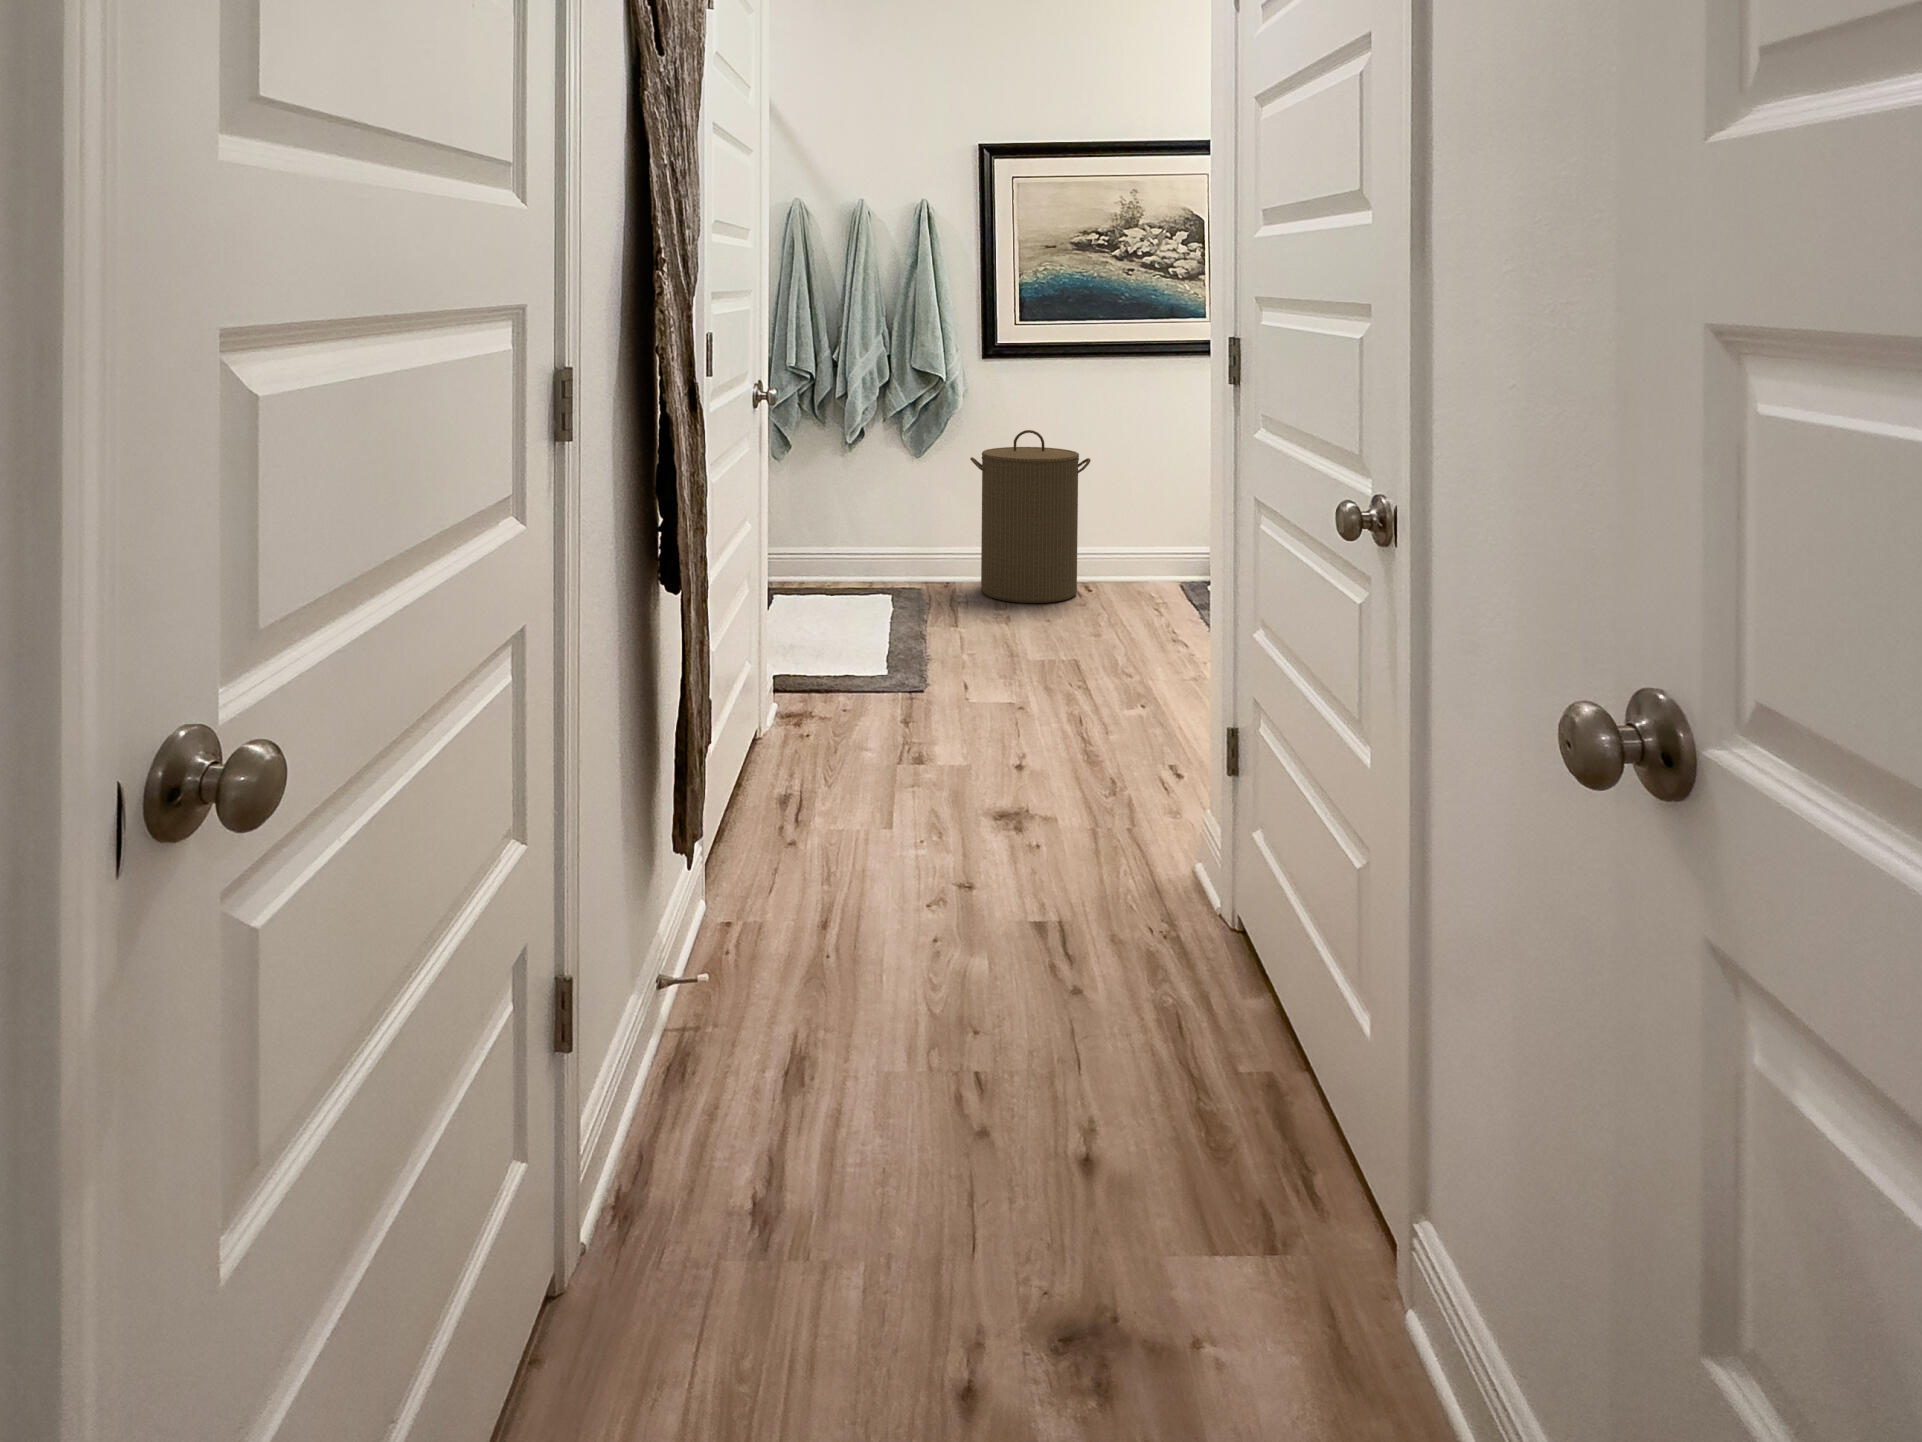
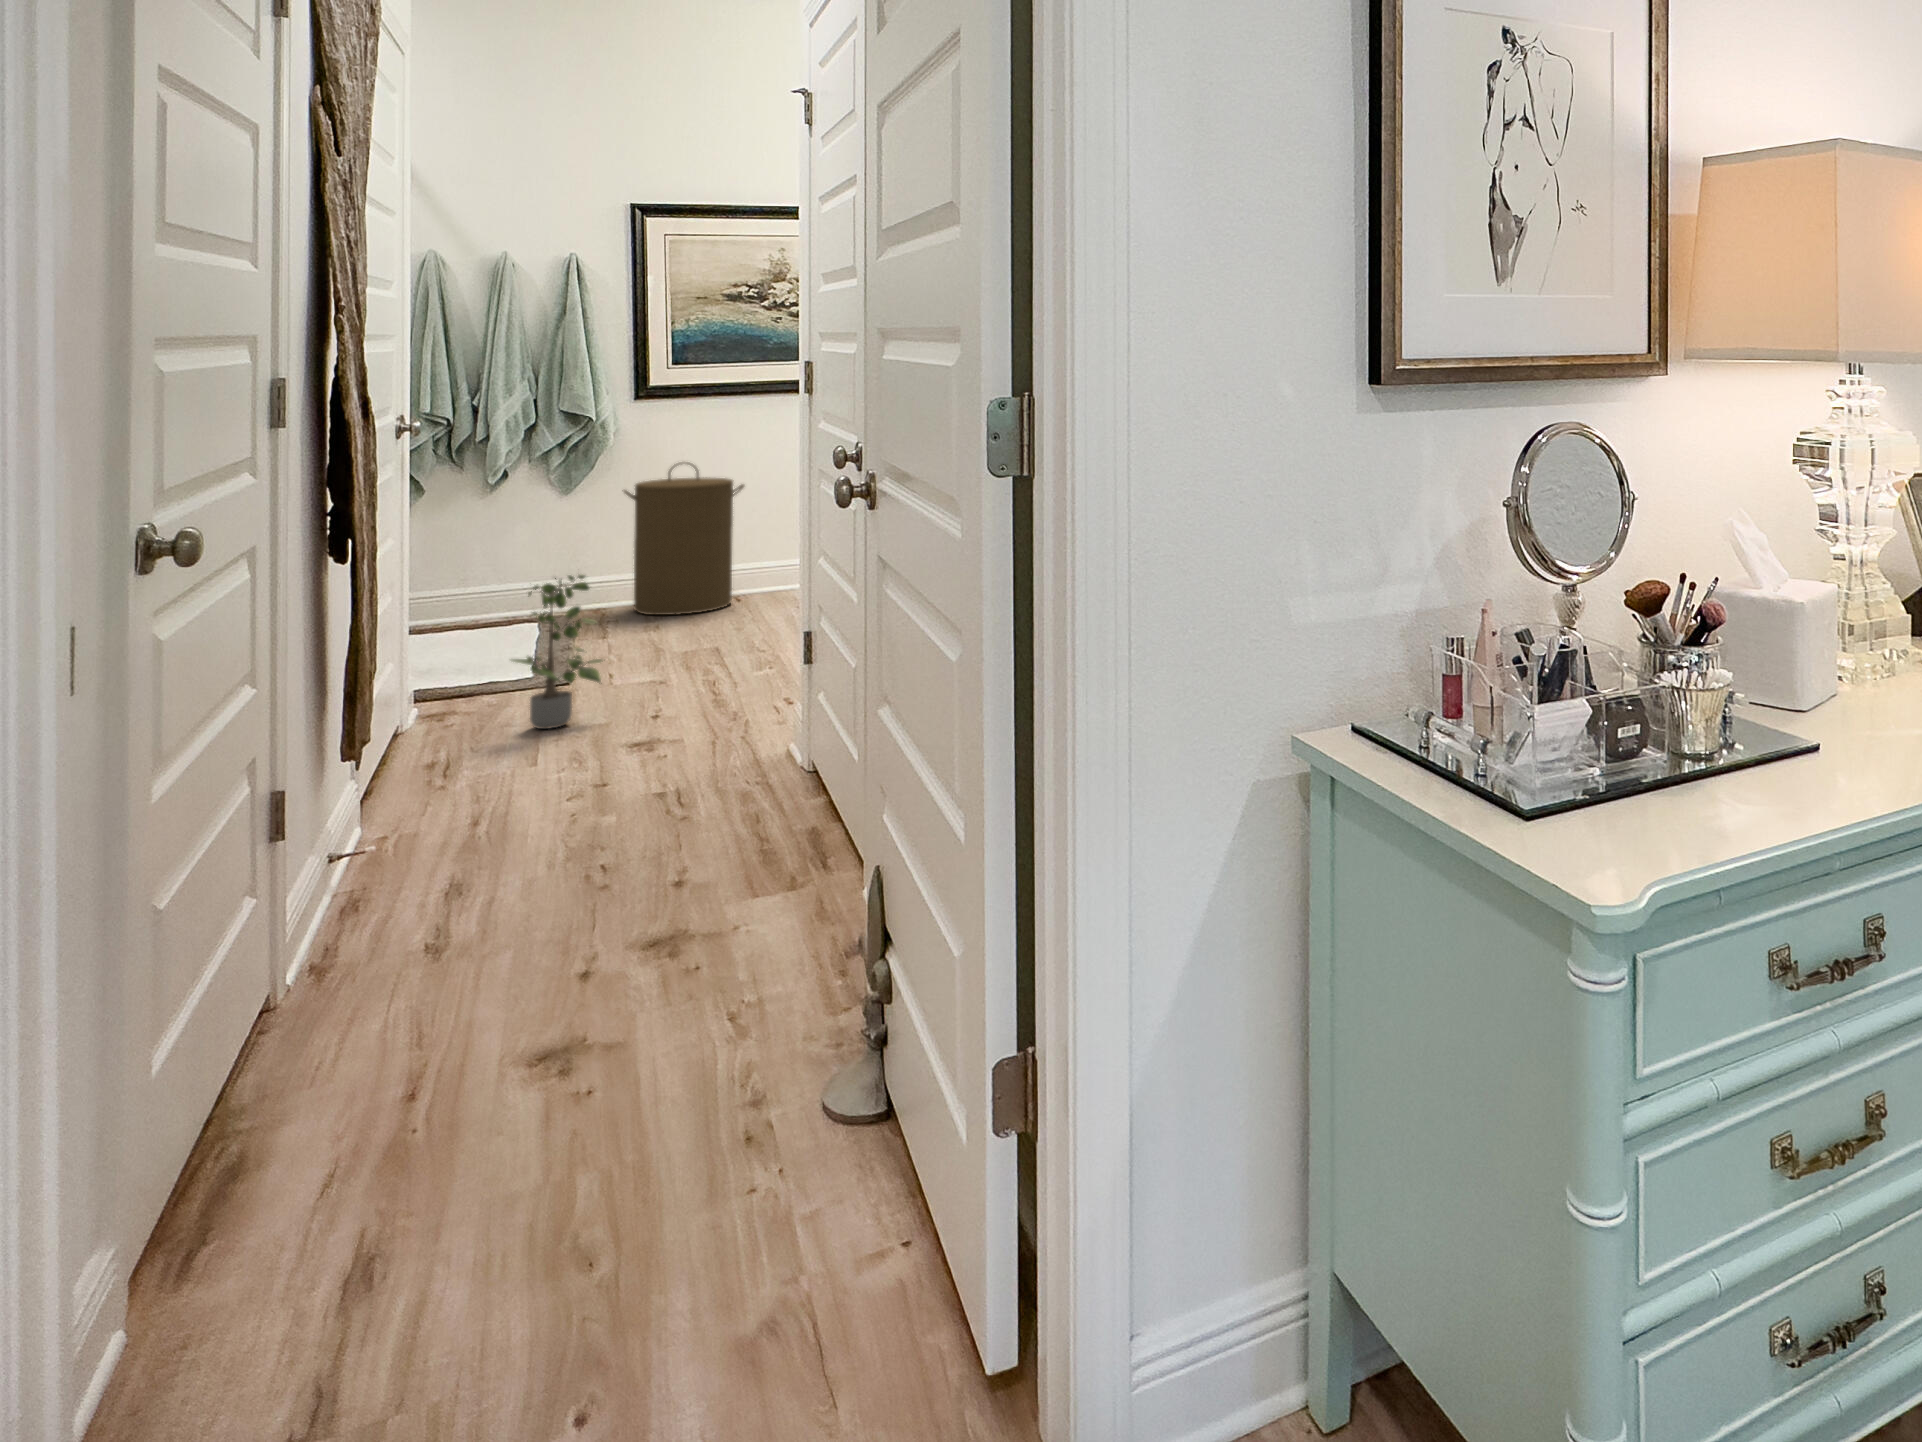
potted plant: none [864,574,963,763] -> present [512,575,603,729]

